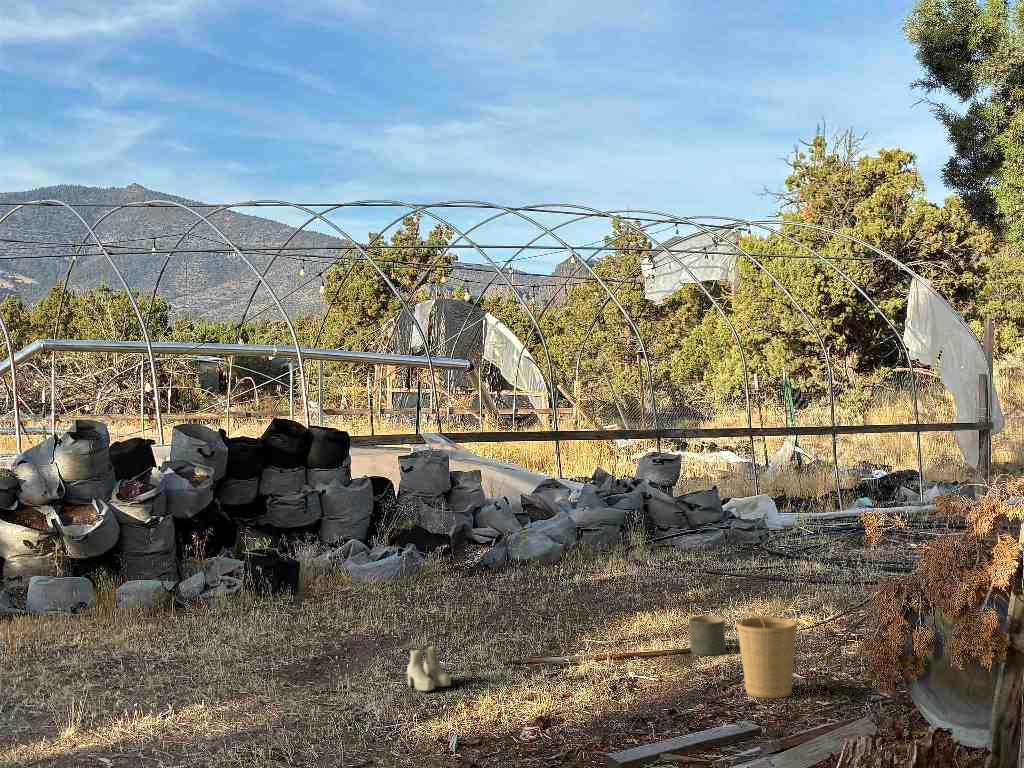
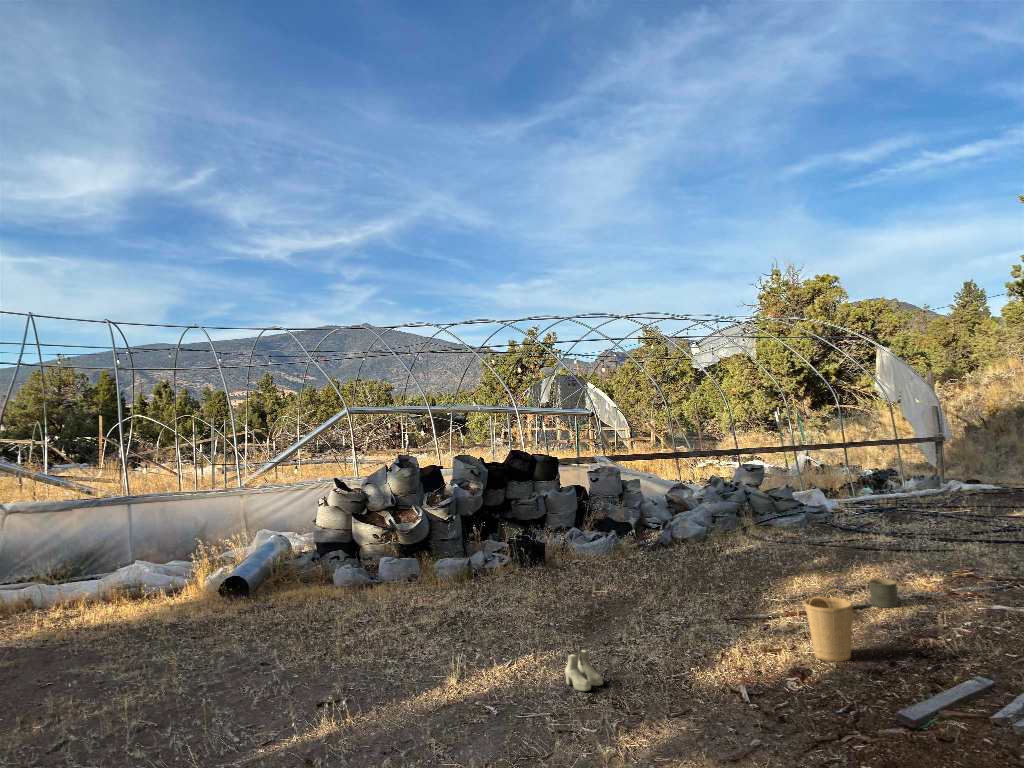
basket: present [736,606,797,698] -> present [804,589,853,661]
boots: present [407,645,451,691] -> present [565,648,603,691]

